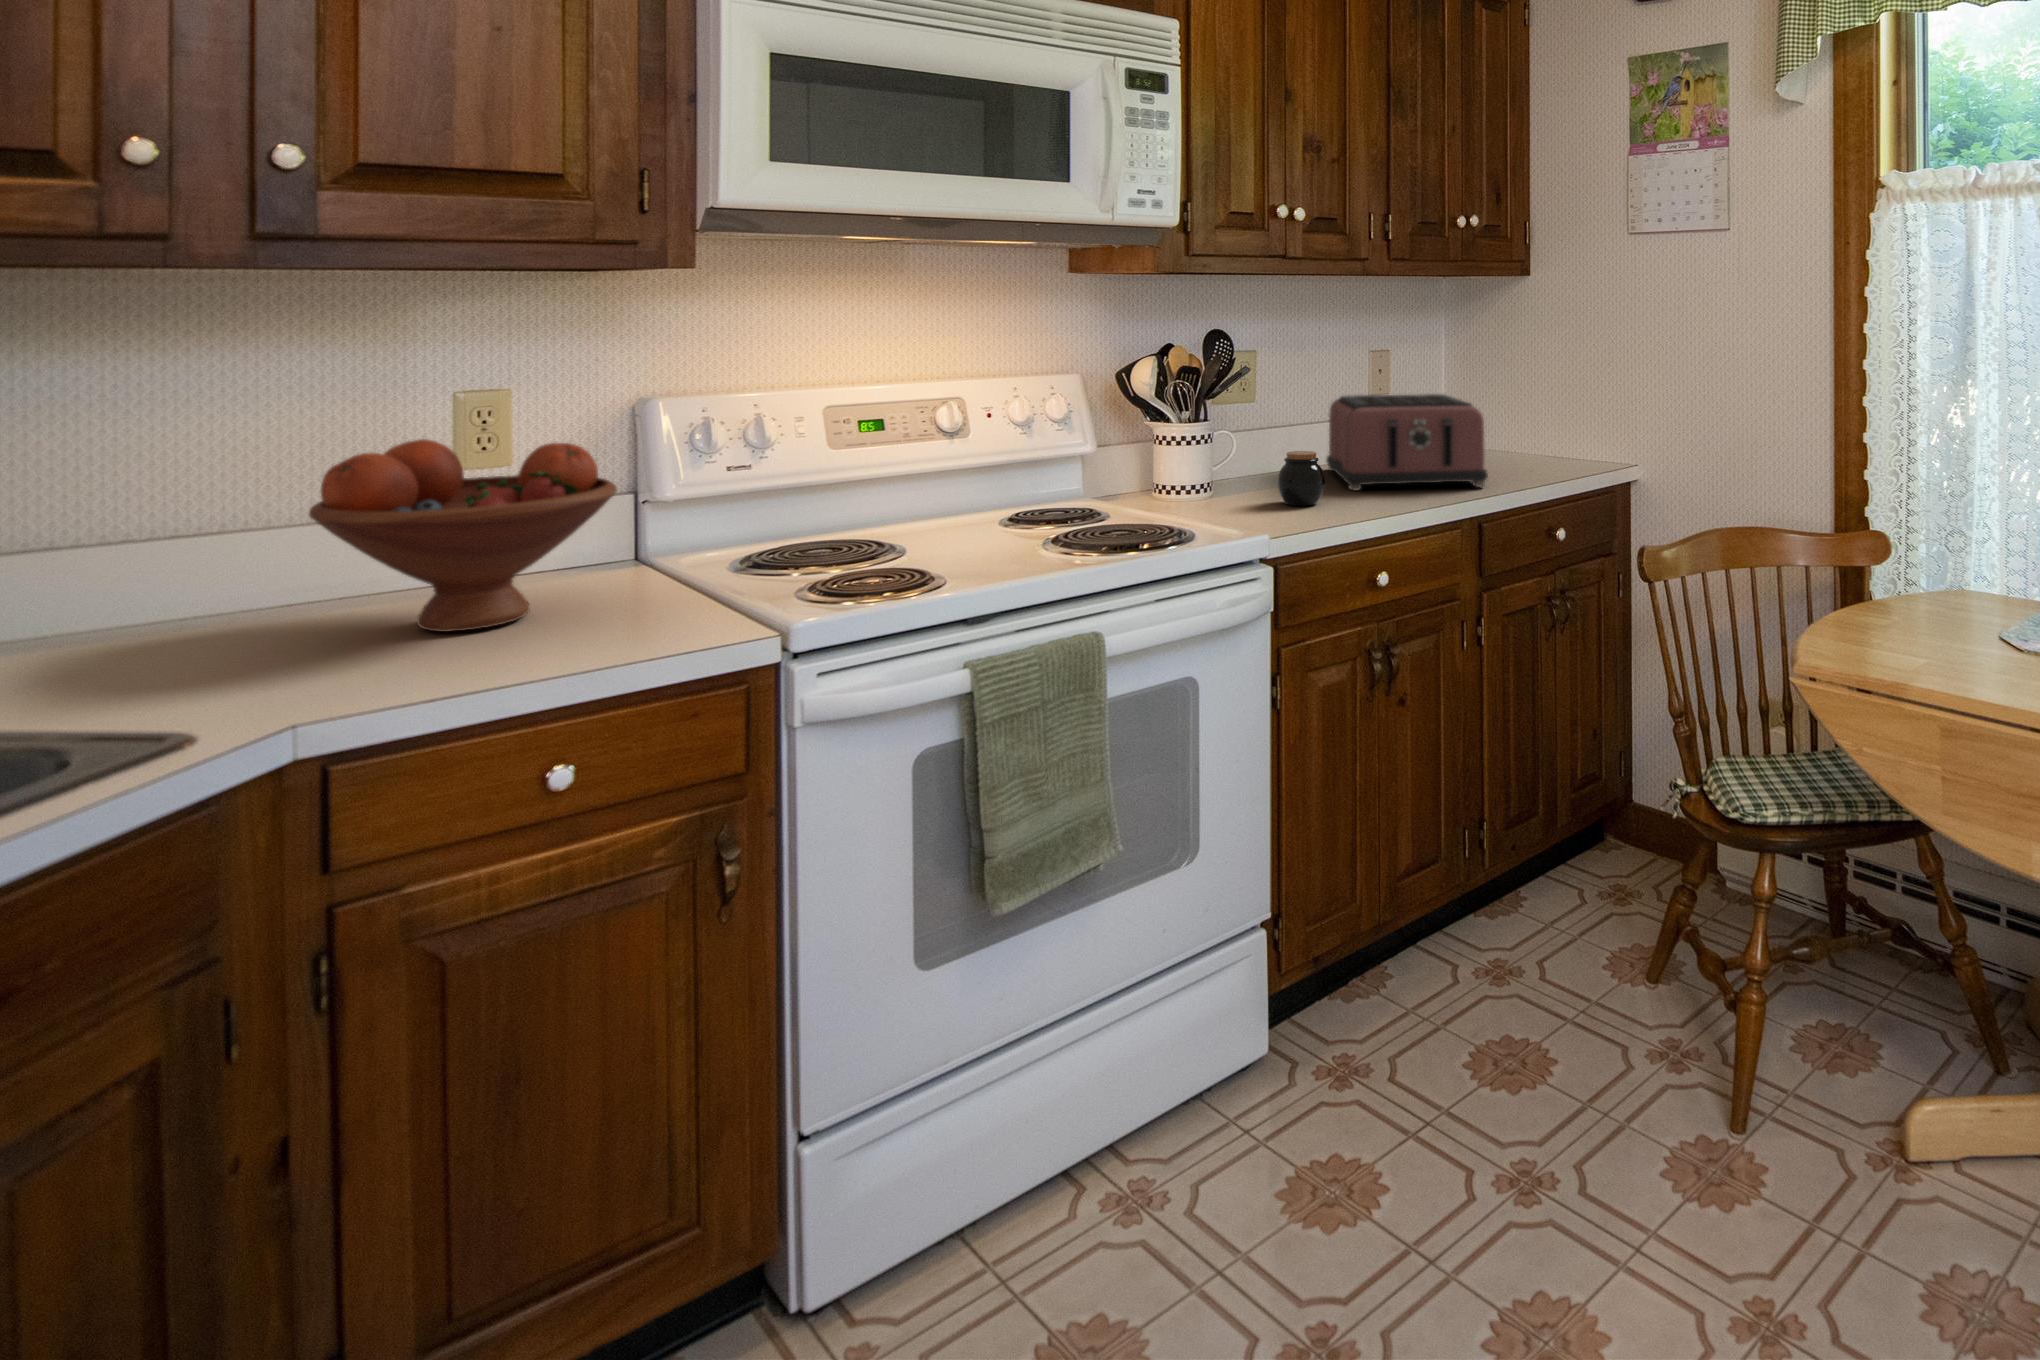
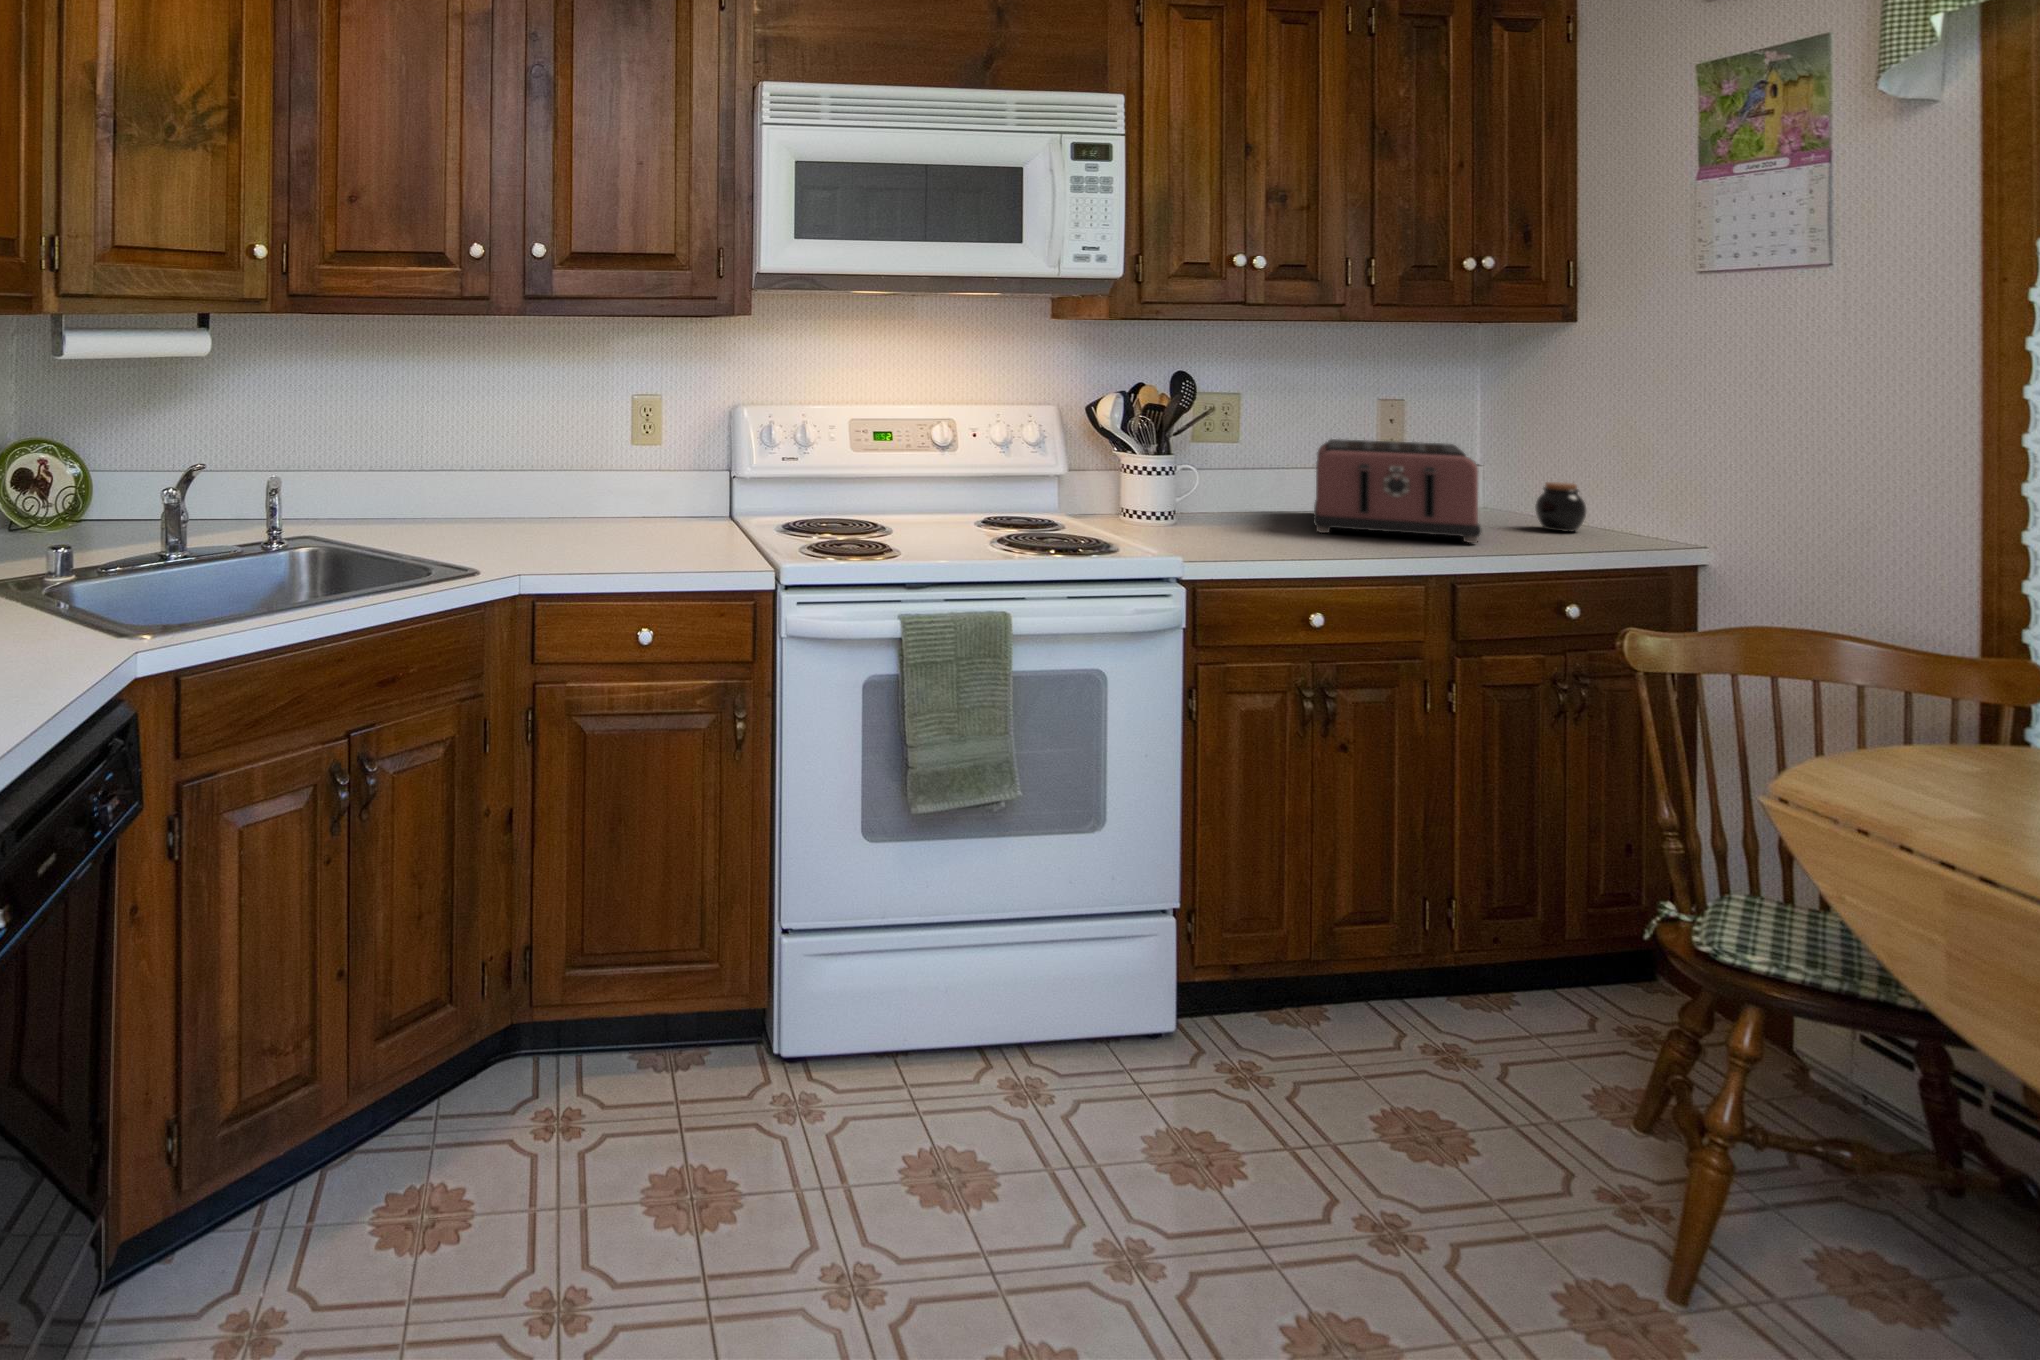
fruit bowl: present [309,439,617,632] -> none [535,425,691,546]
jar: present [1278,451,1325,506] -> present [1535,482,1586,532]

